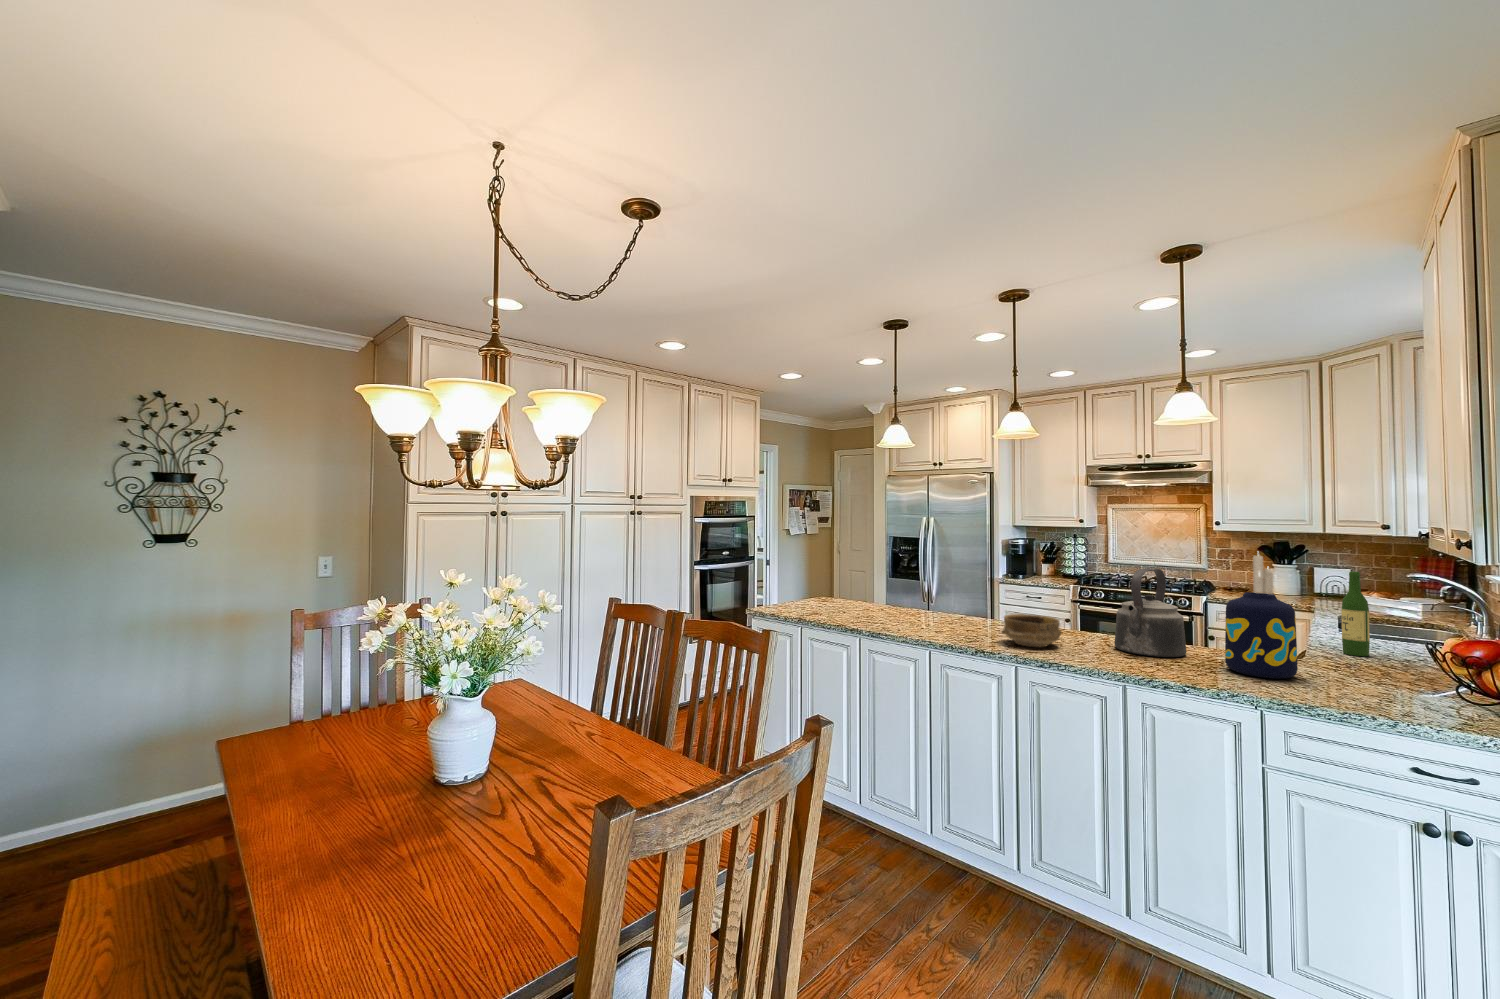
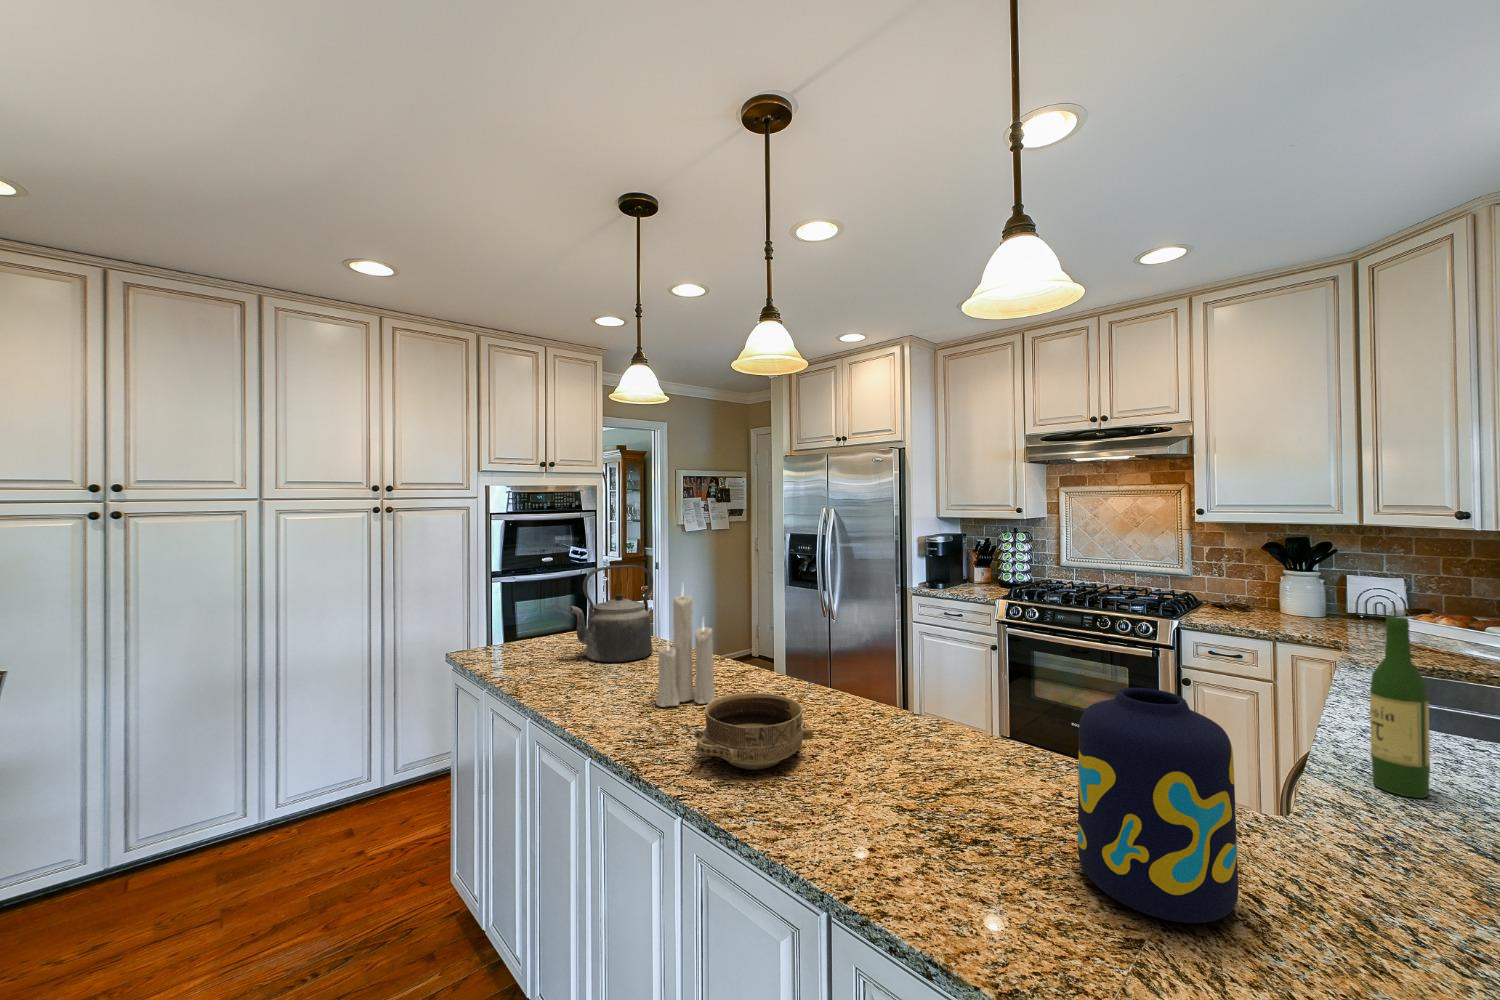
candle: present [1253,555,1273,594] -> present [656,591,715,707]
kettle: present [1115,568,1186,657] -> present [570,565,653,662]

